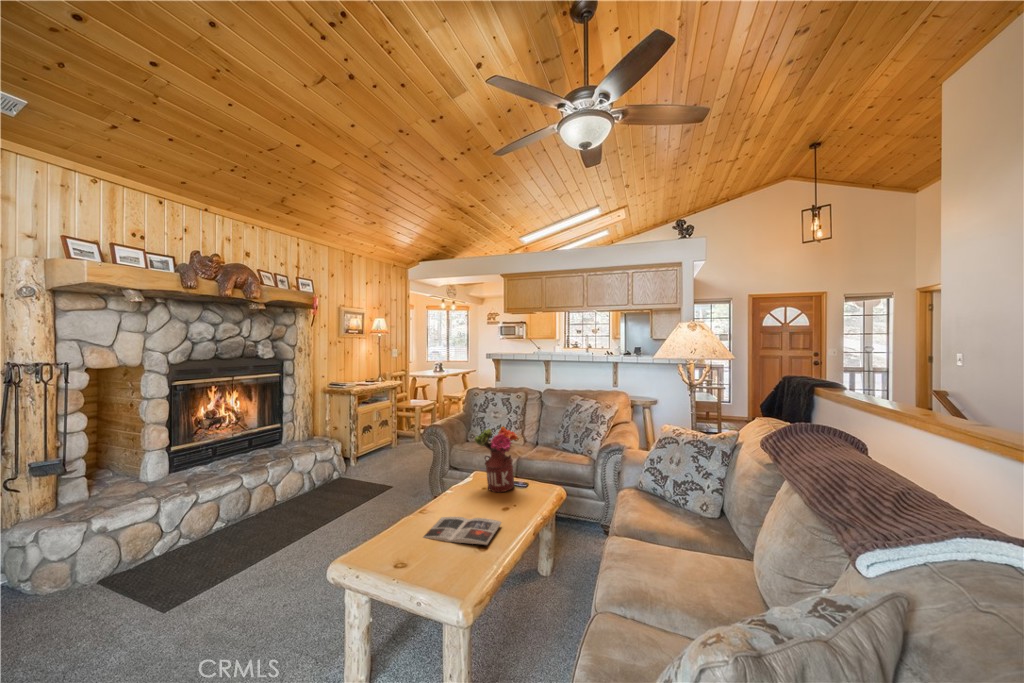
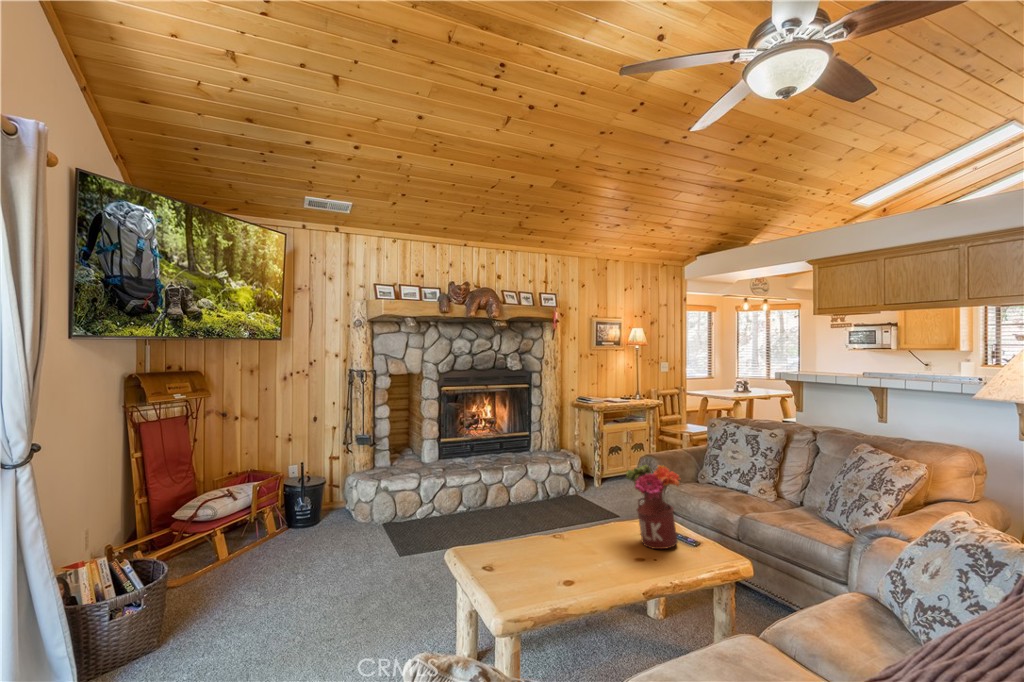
magazine: present [423,517,501,545] -> none [513,552,603,594]

